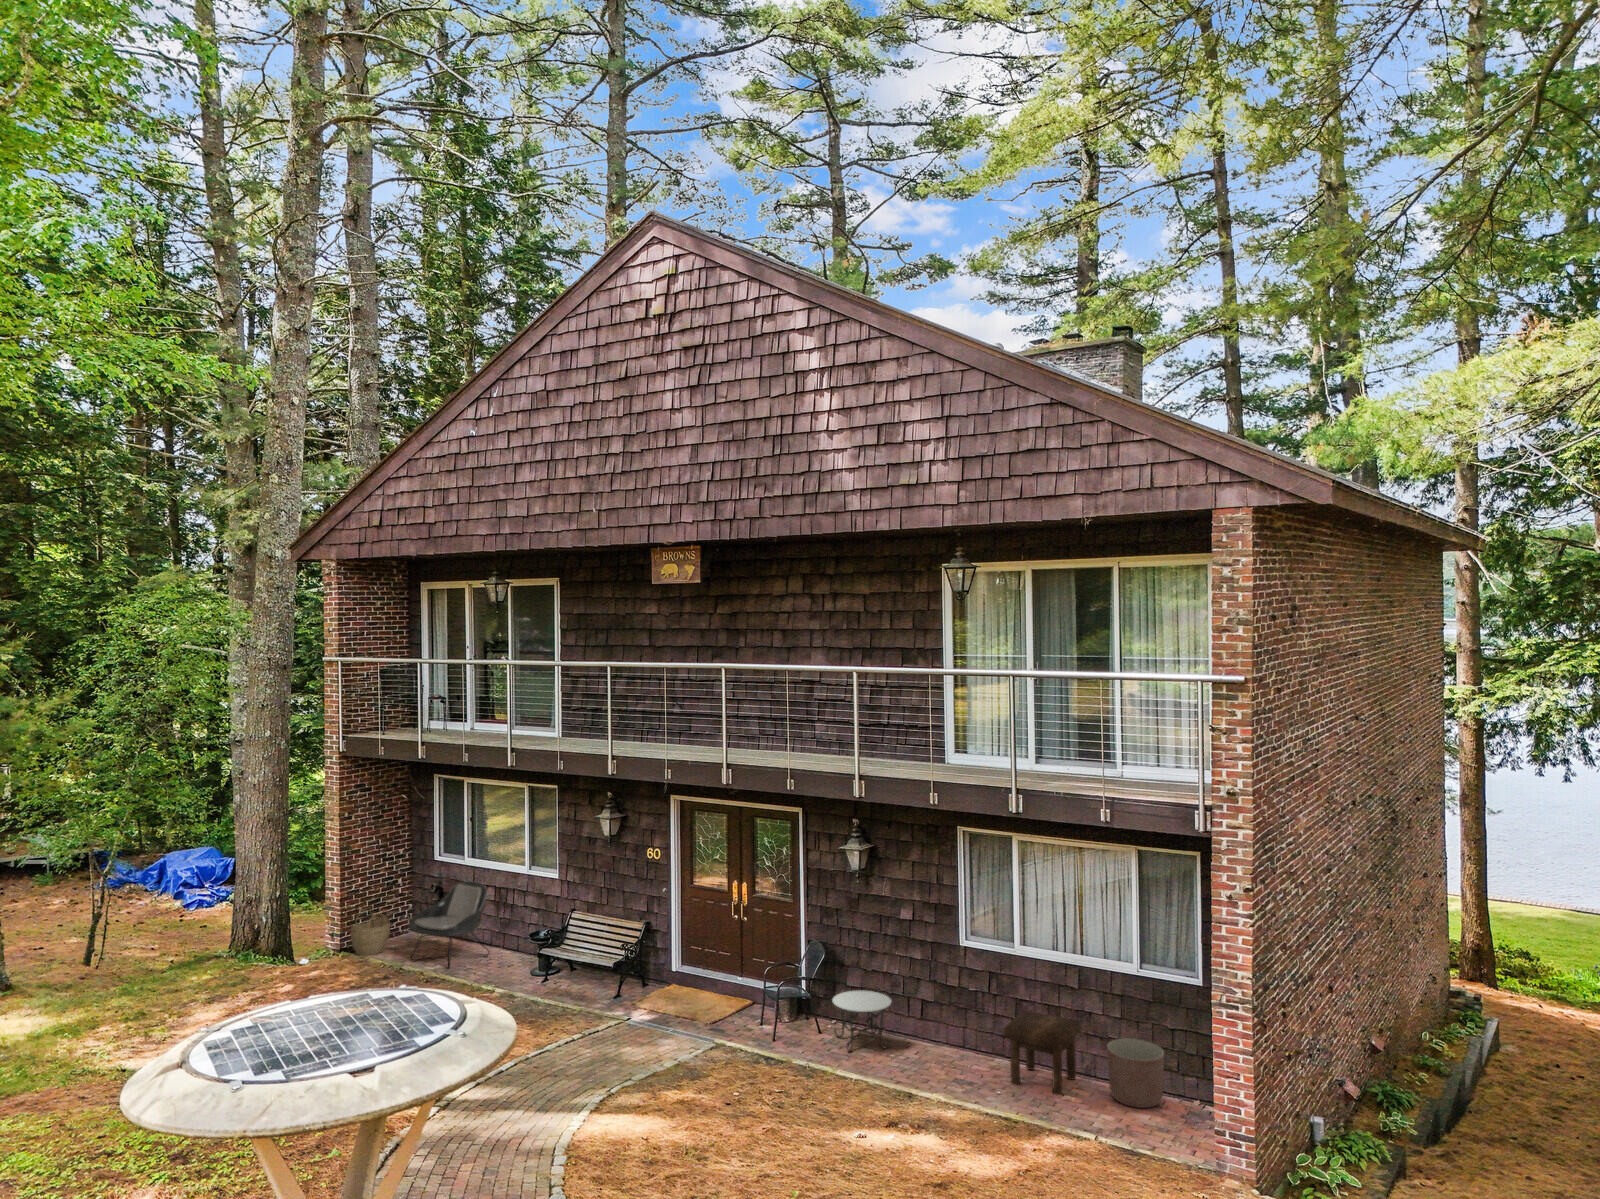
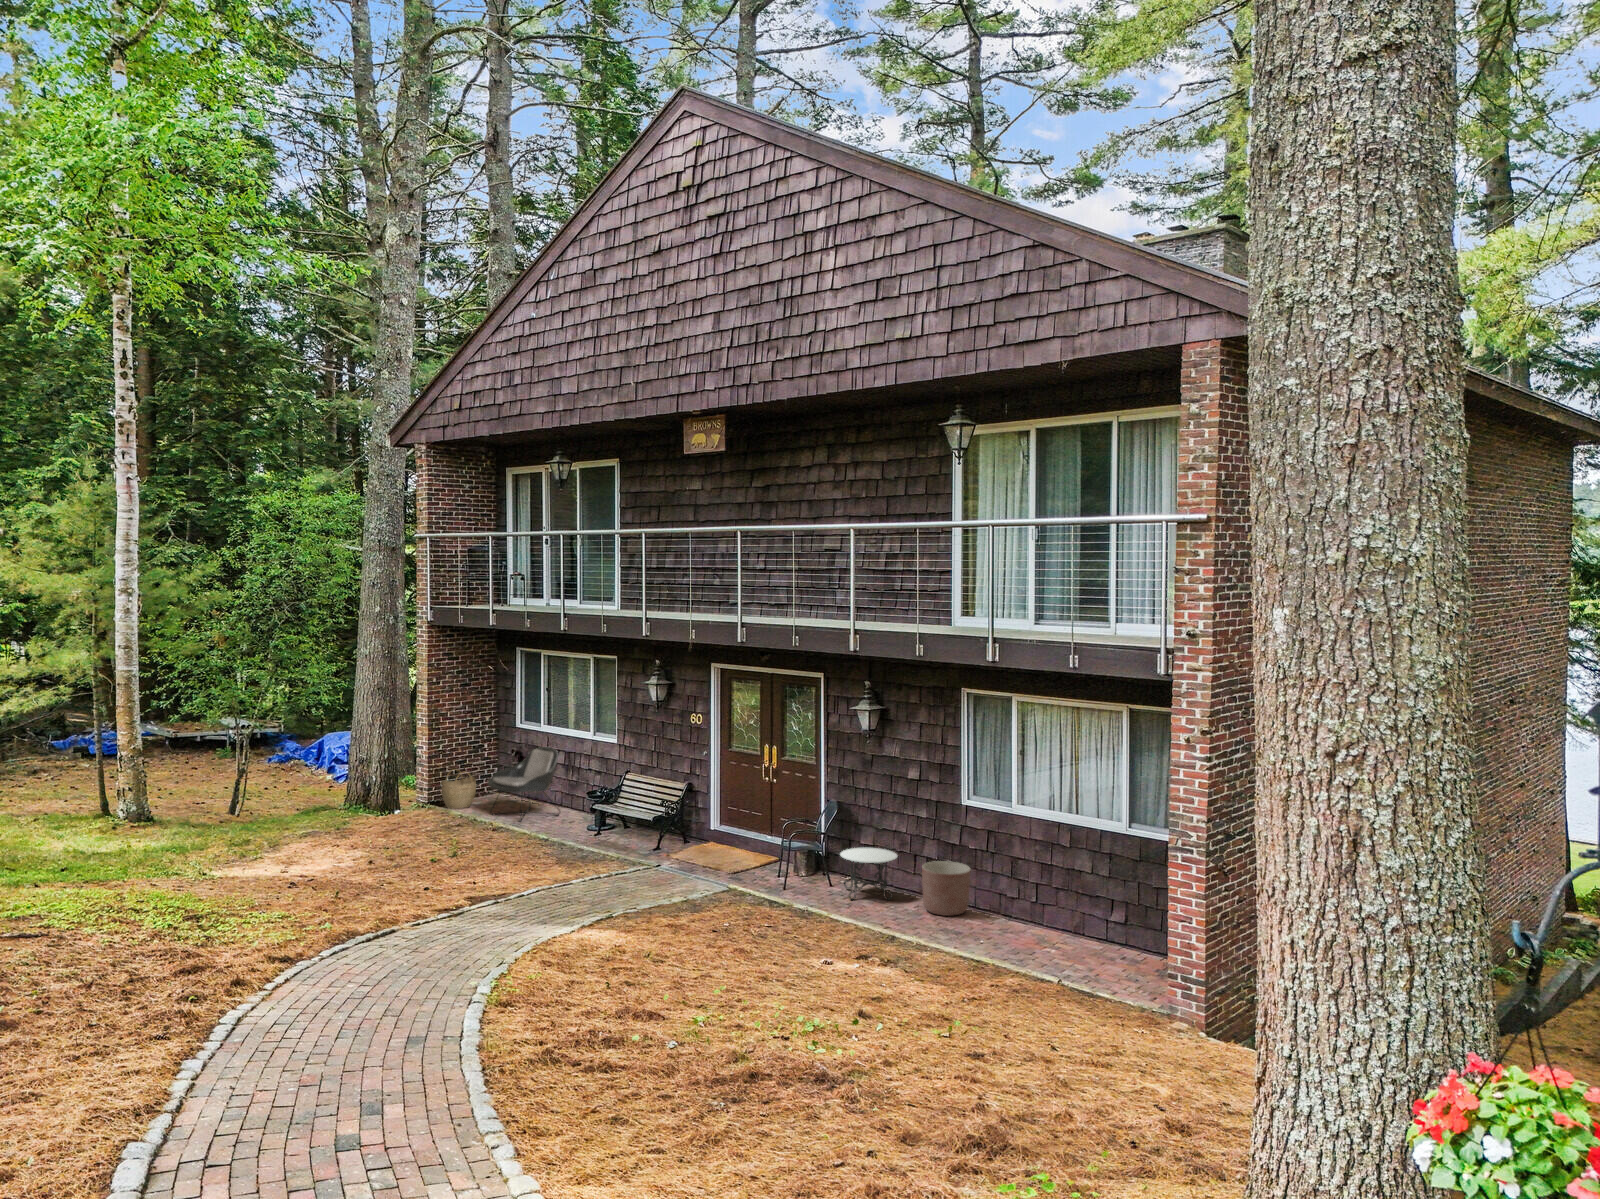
stool: present [1004,1010,1081,1095] -> none [989,868,1071,945]
planter: present [1107,1039,1164,1108] -> present [922,861,971,916]

